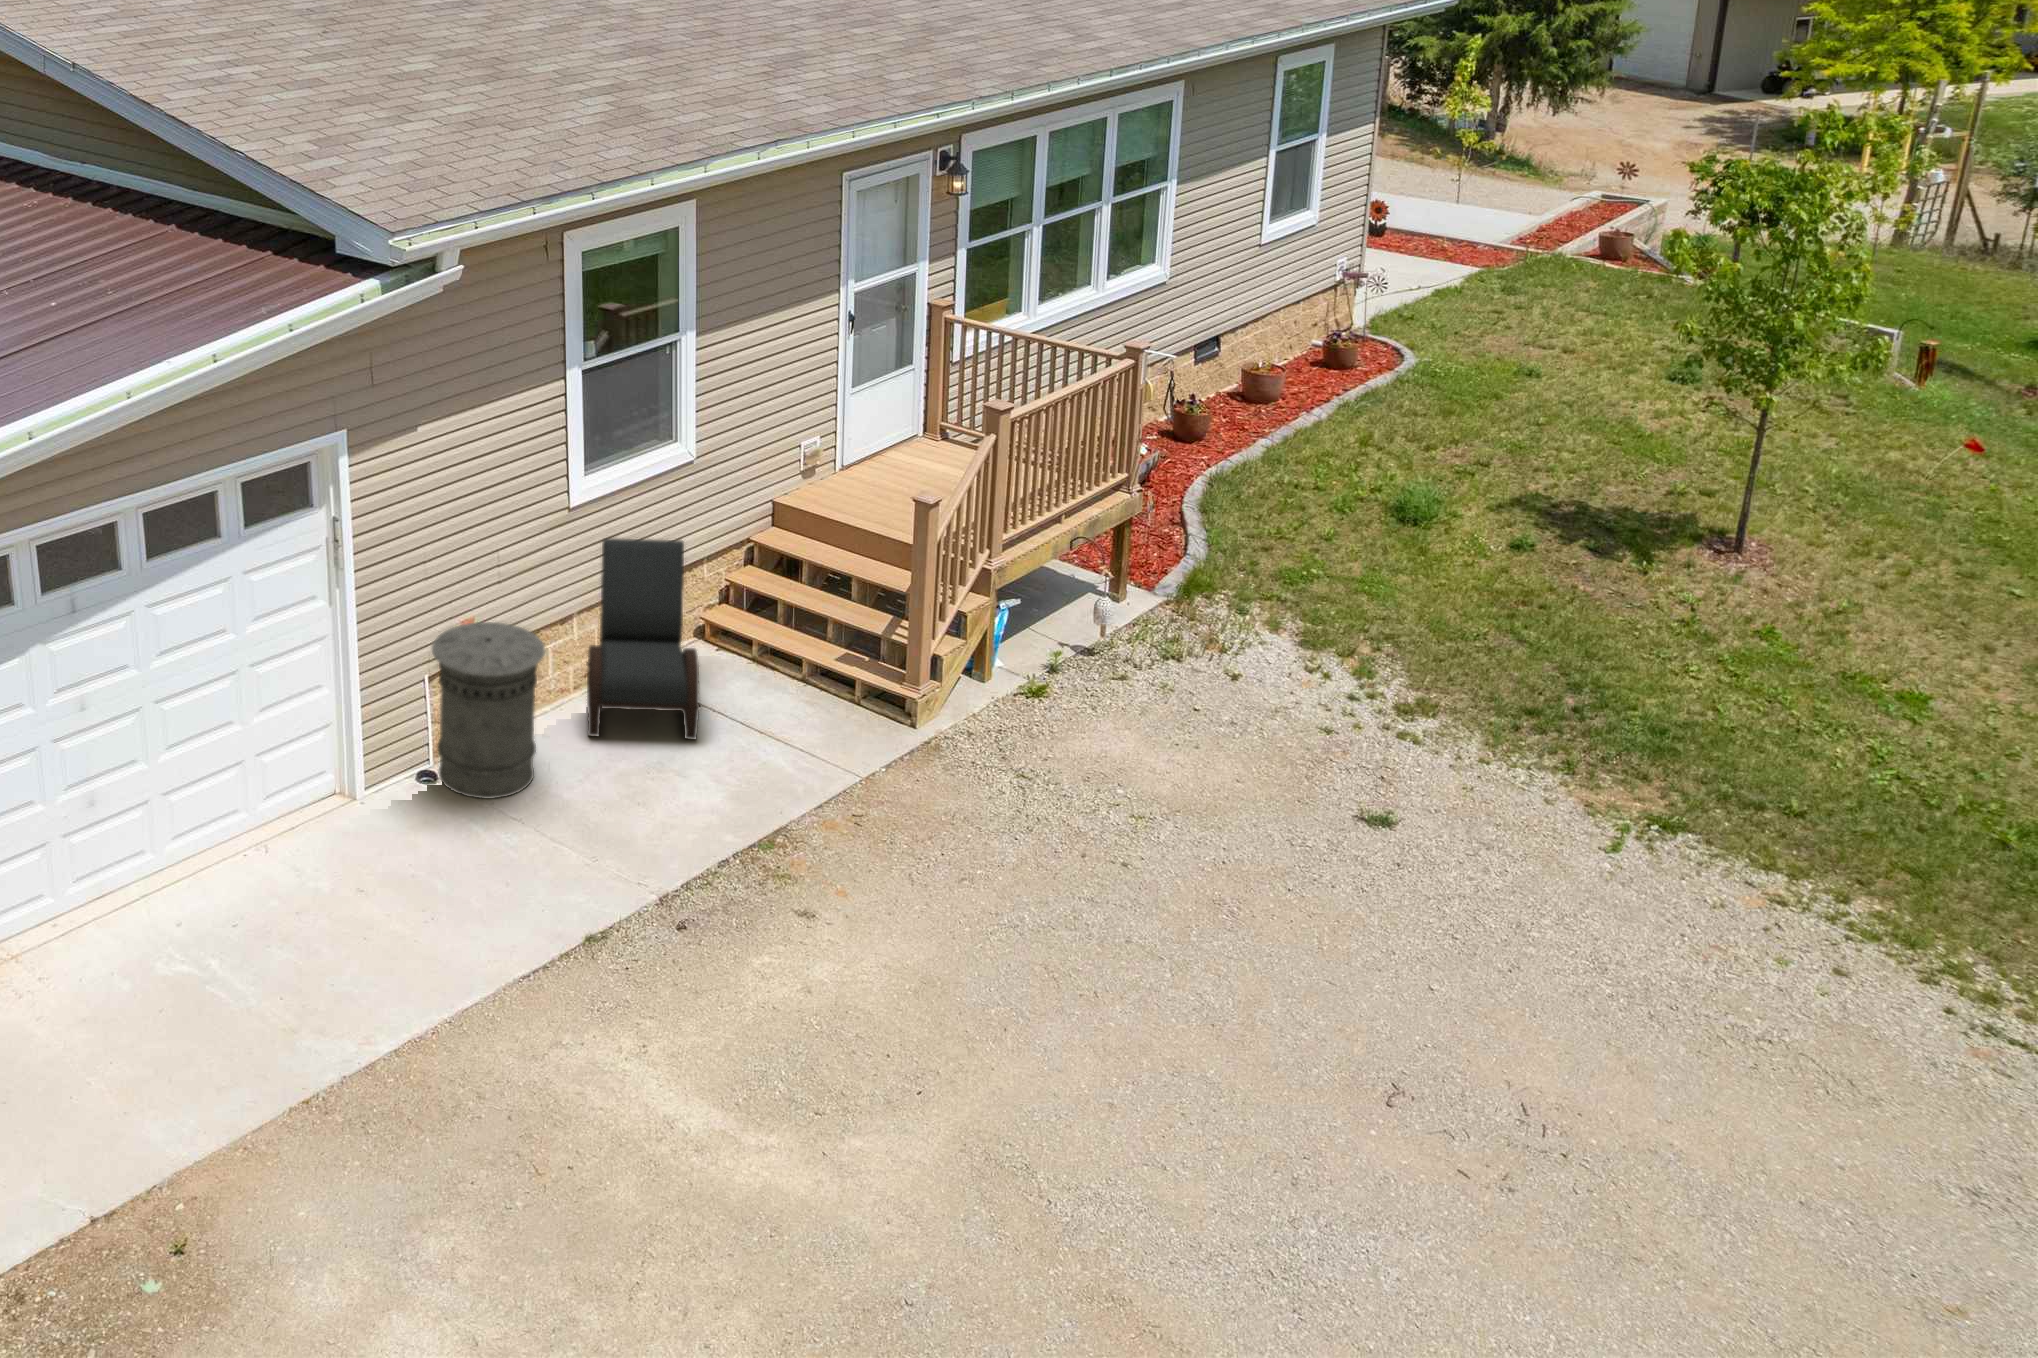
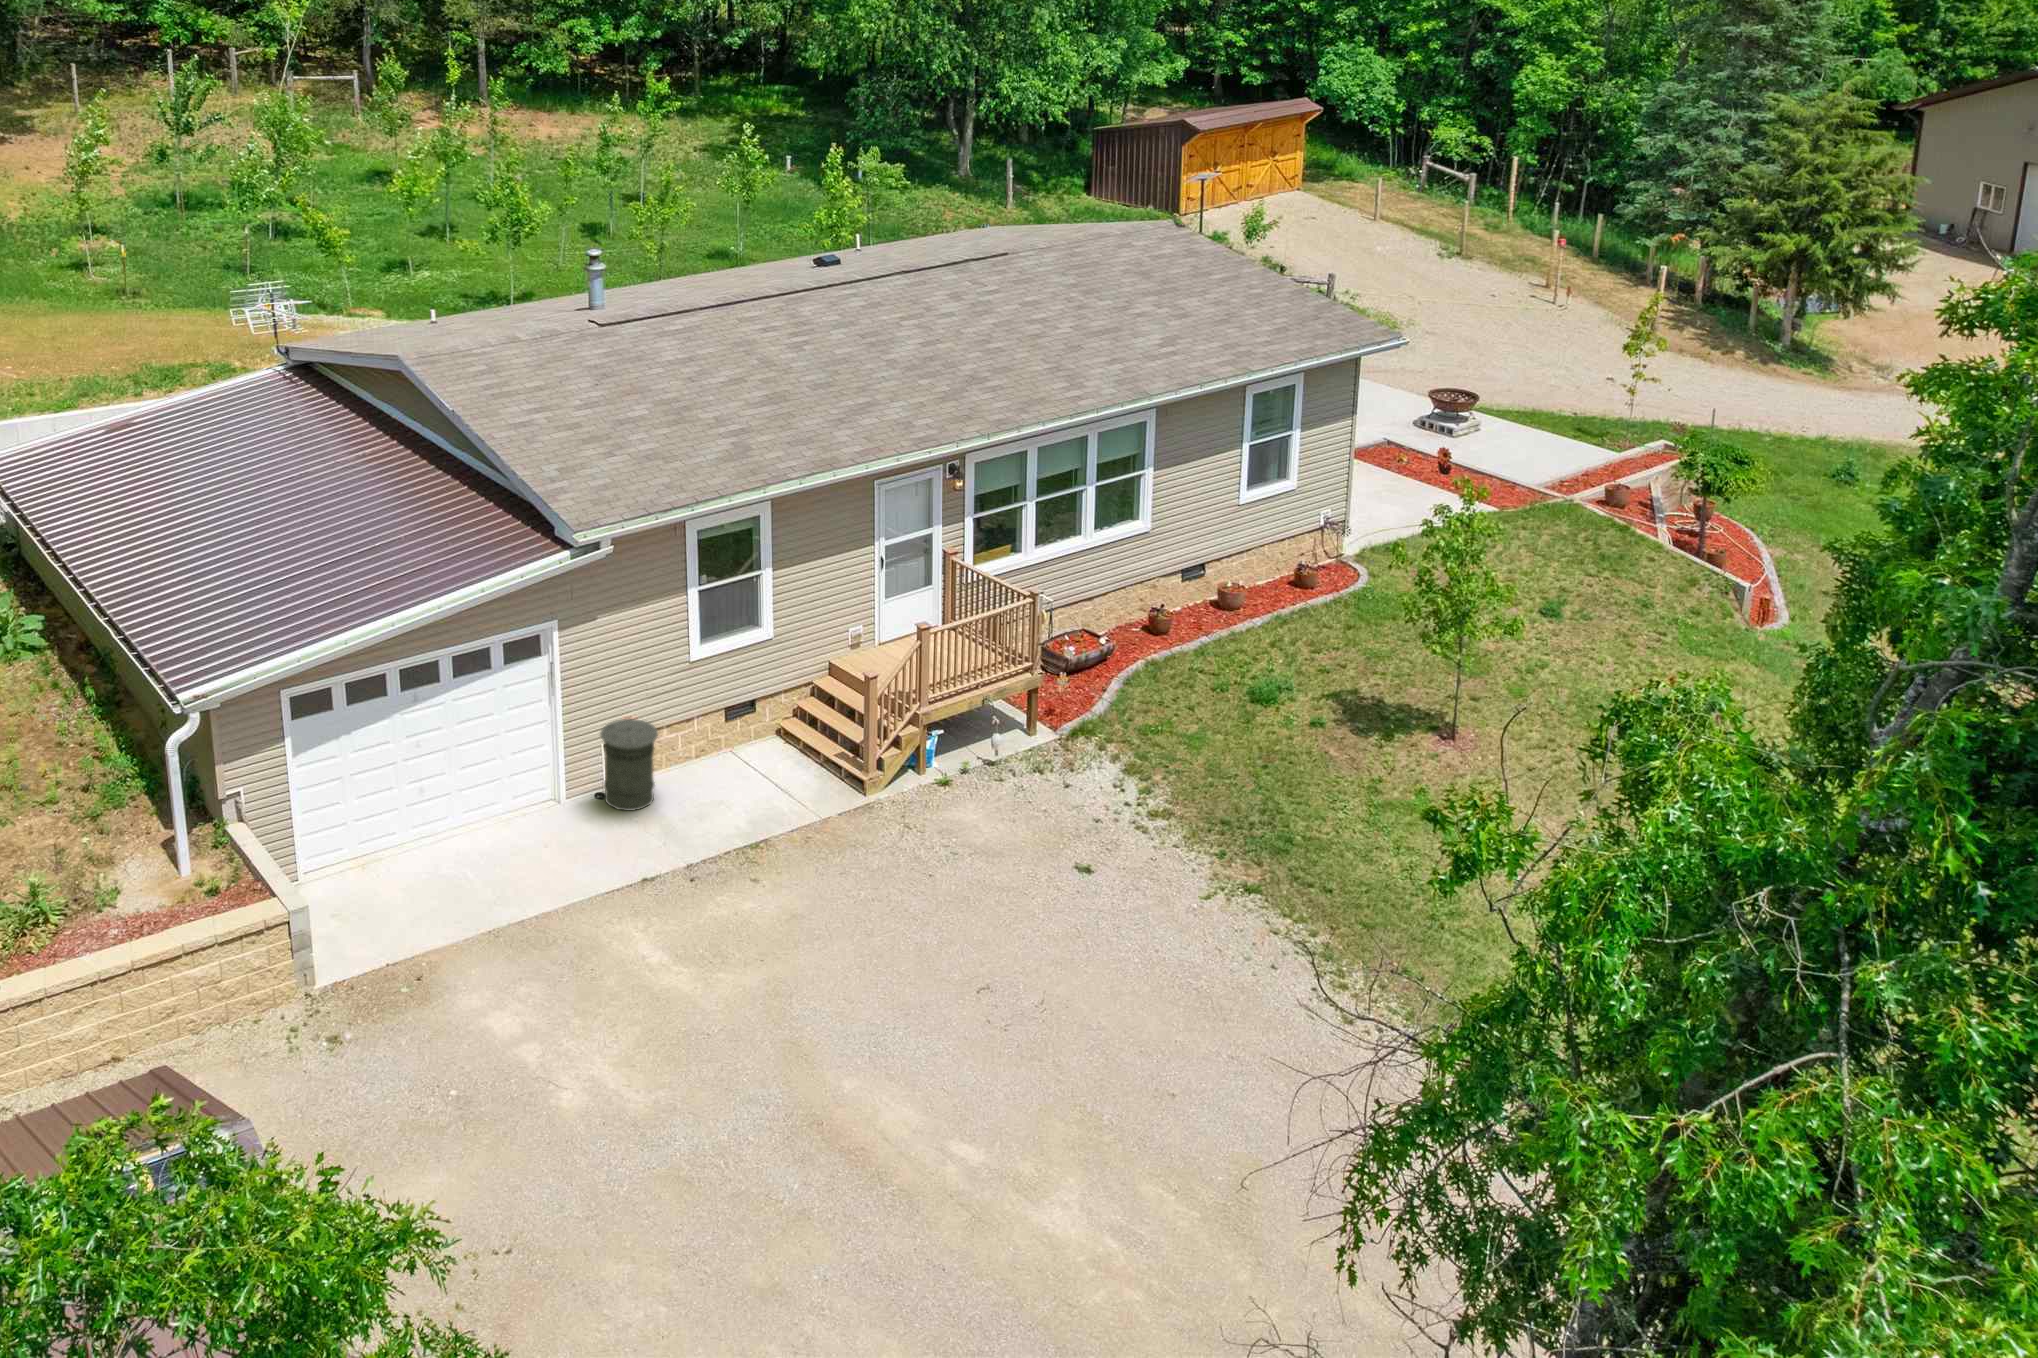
lounge chair: present [587,538,700,739] -> none [688,678,757,791]

